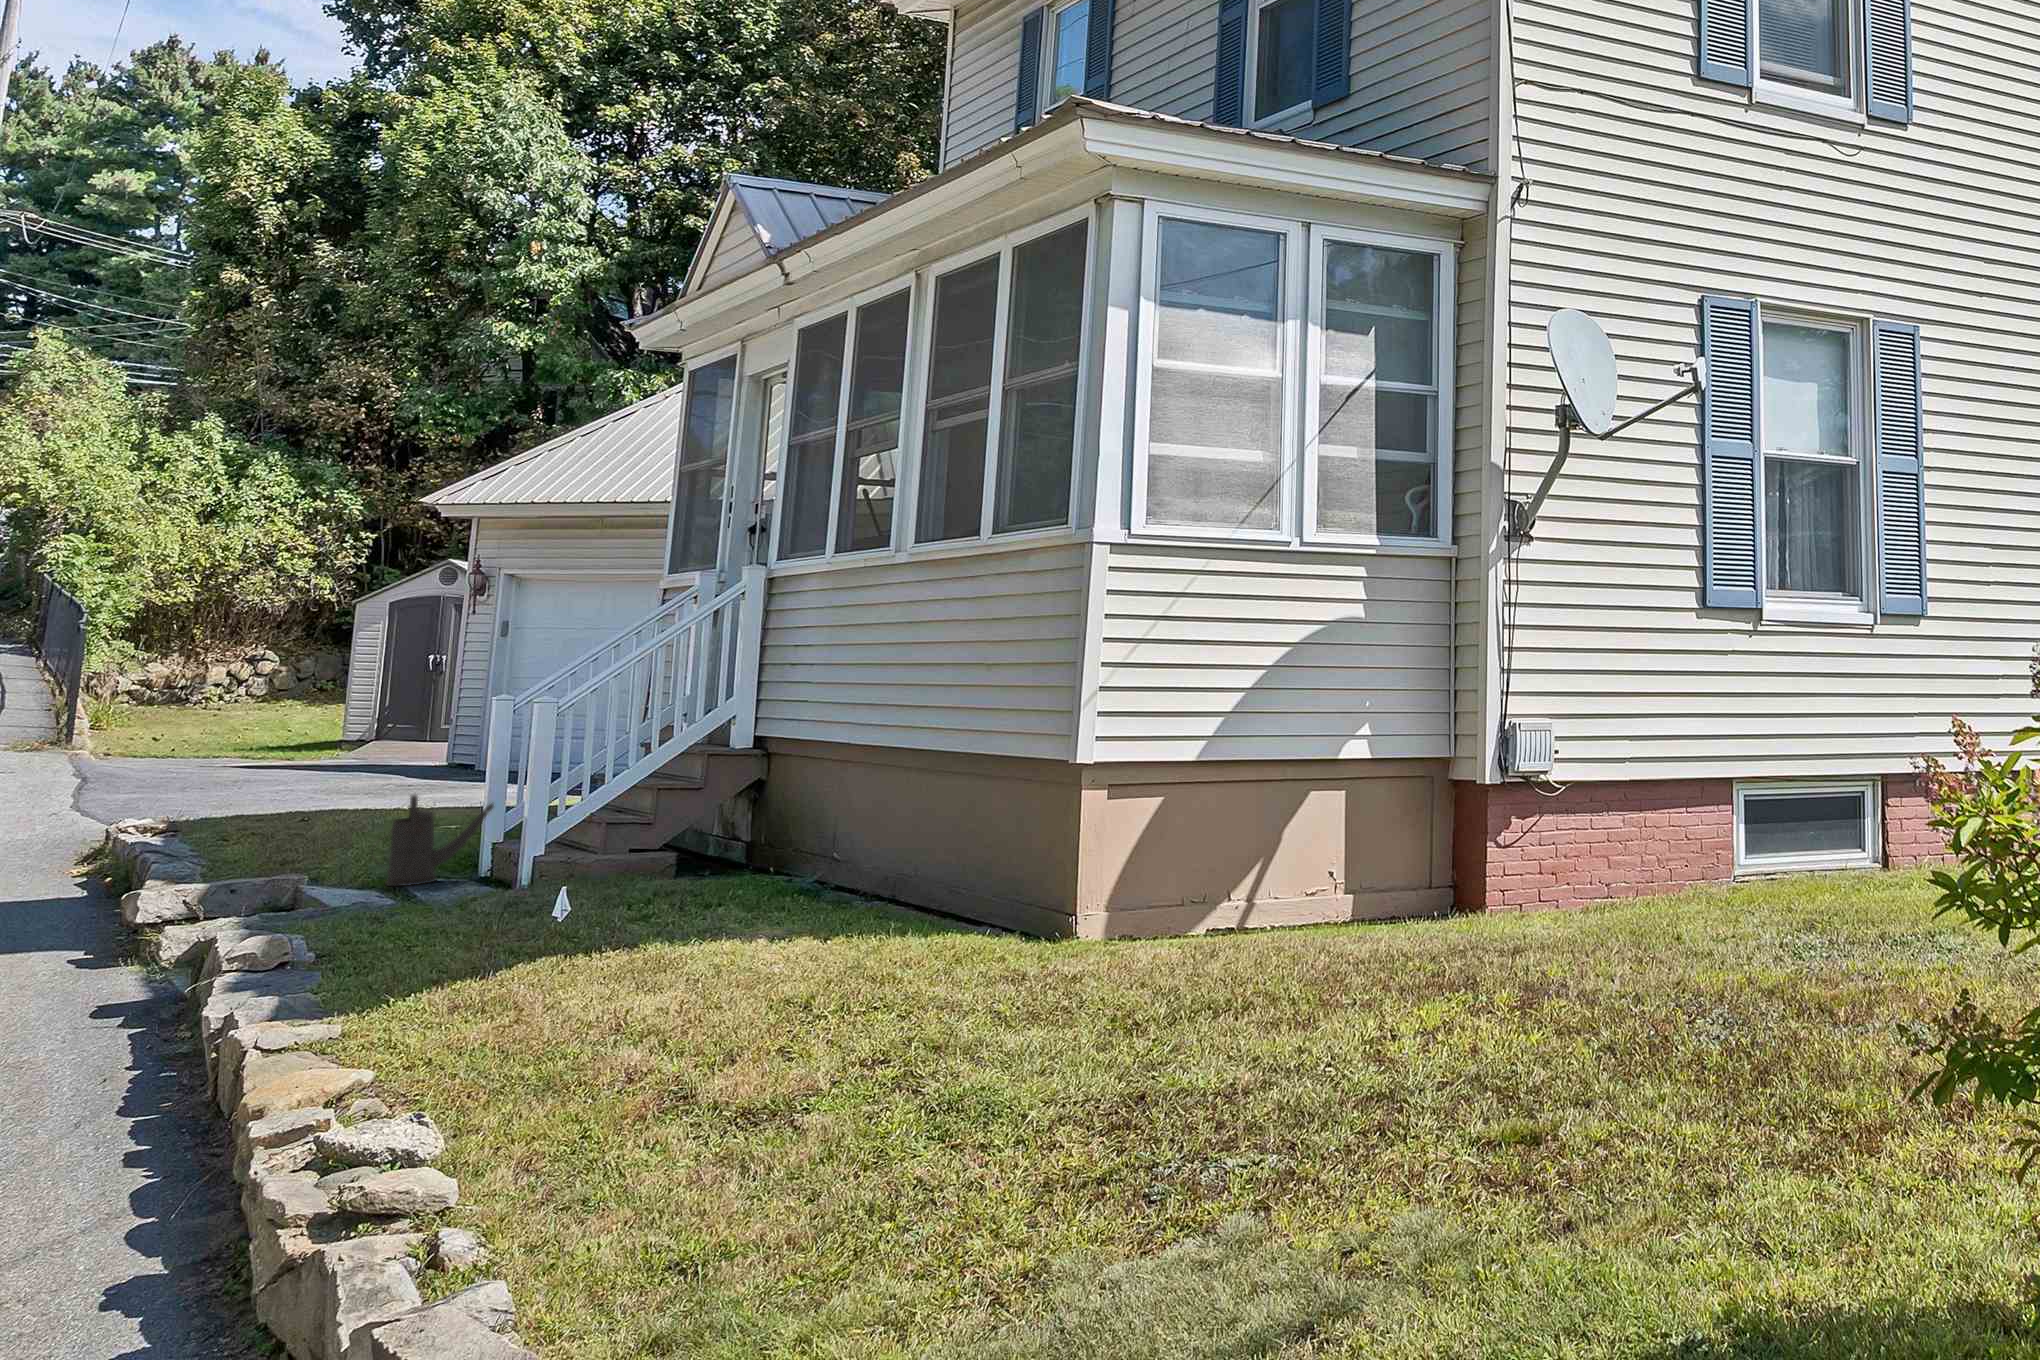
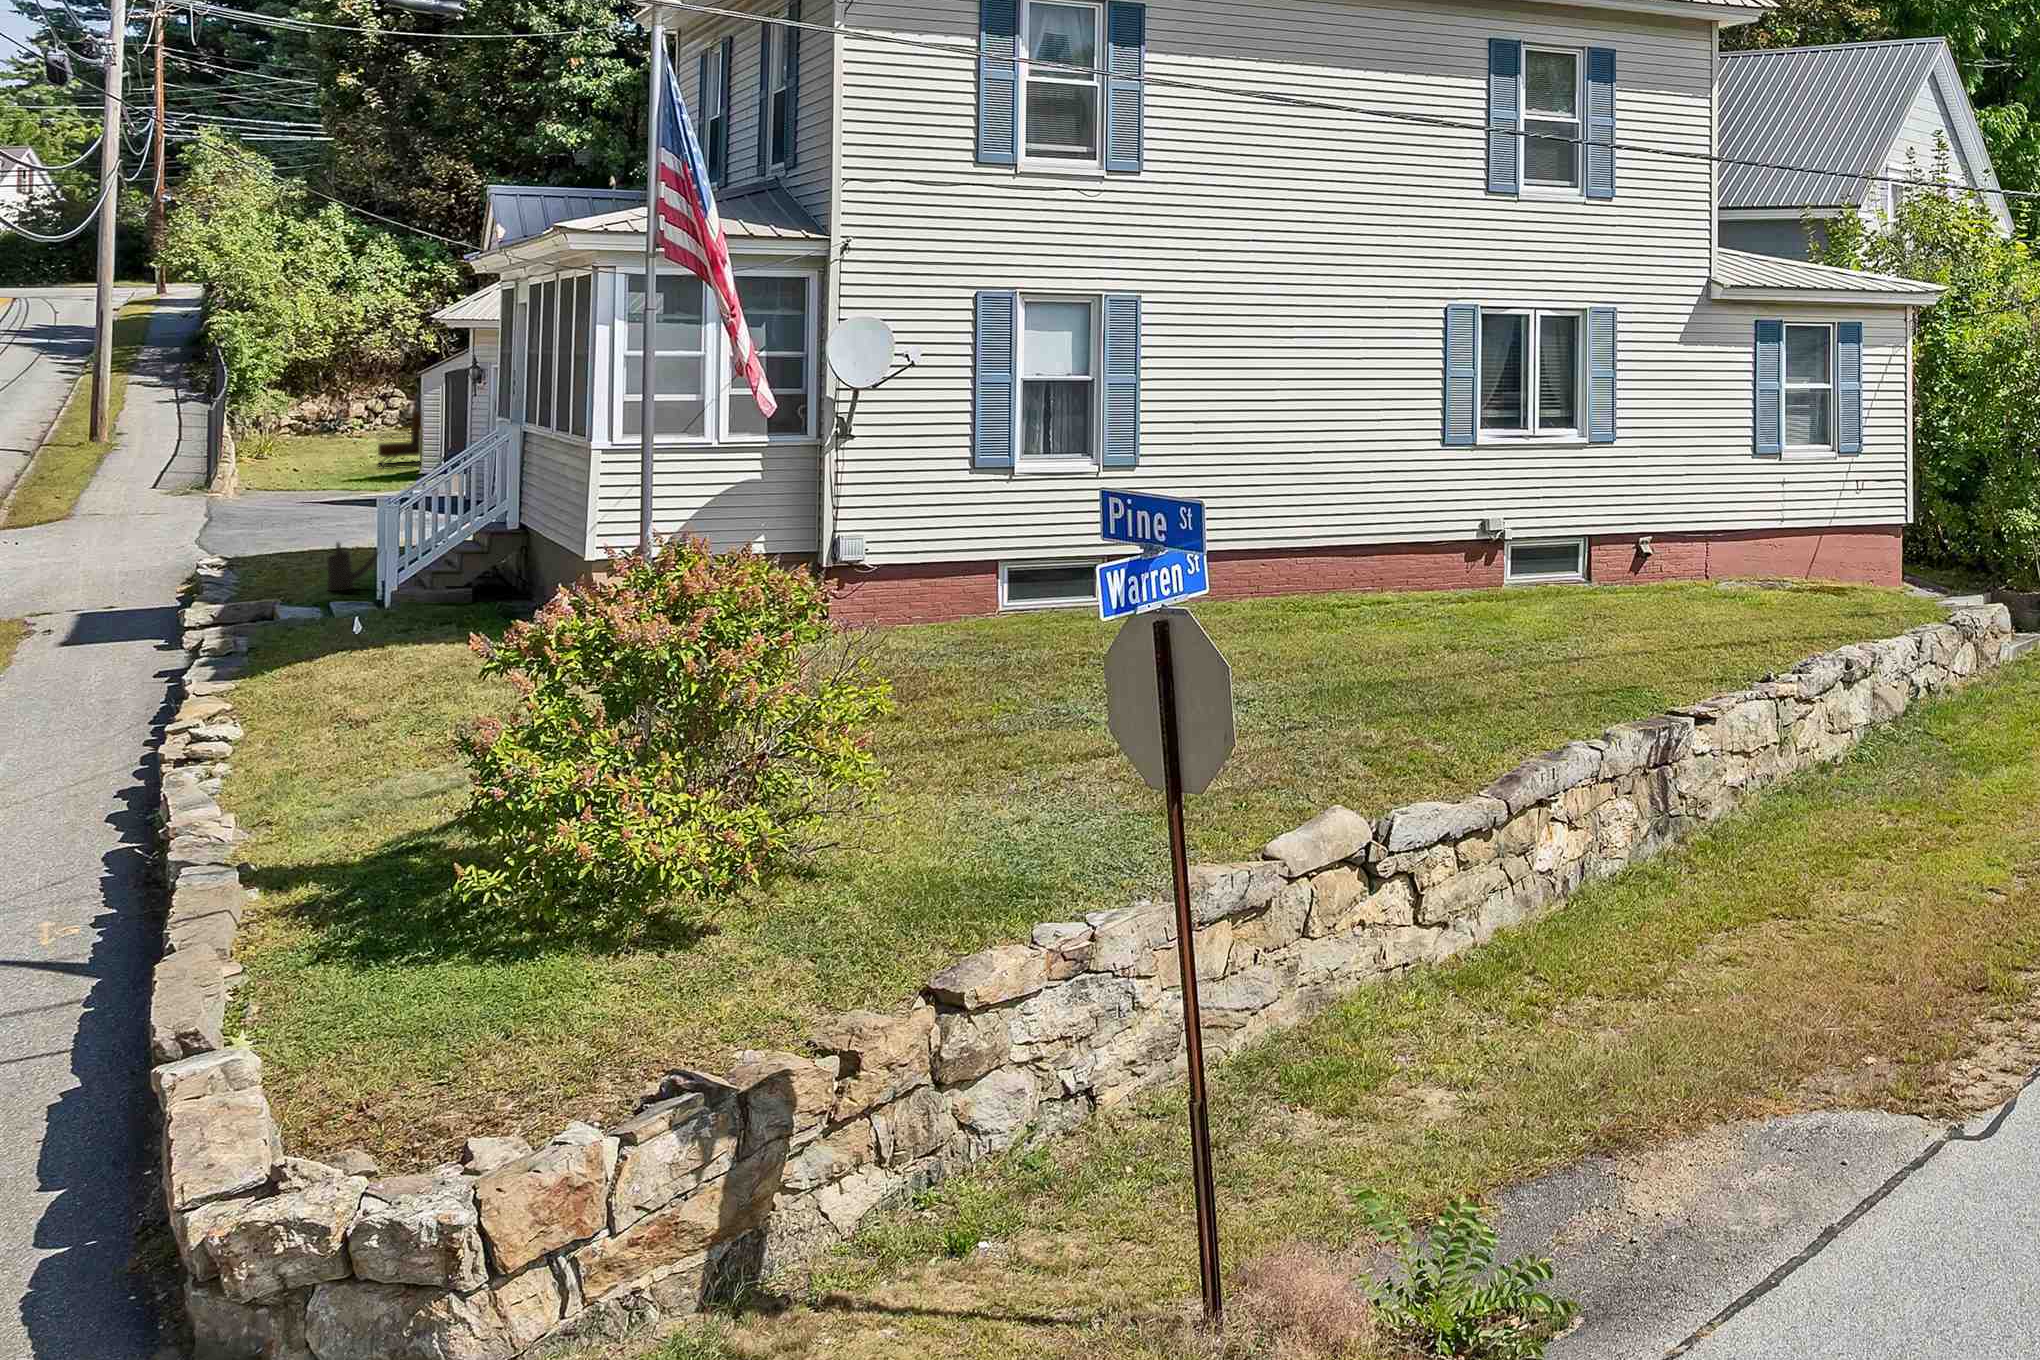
lounge chair: none [269,661,353,740] -> present [378,410,421,469]

